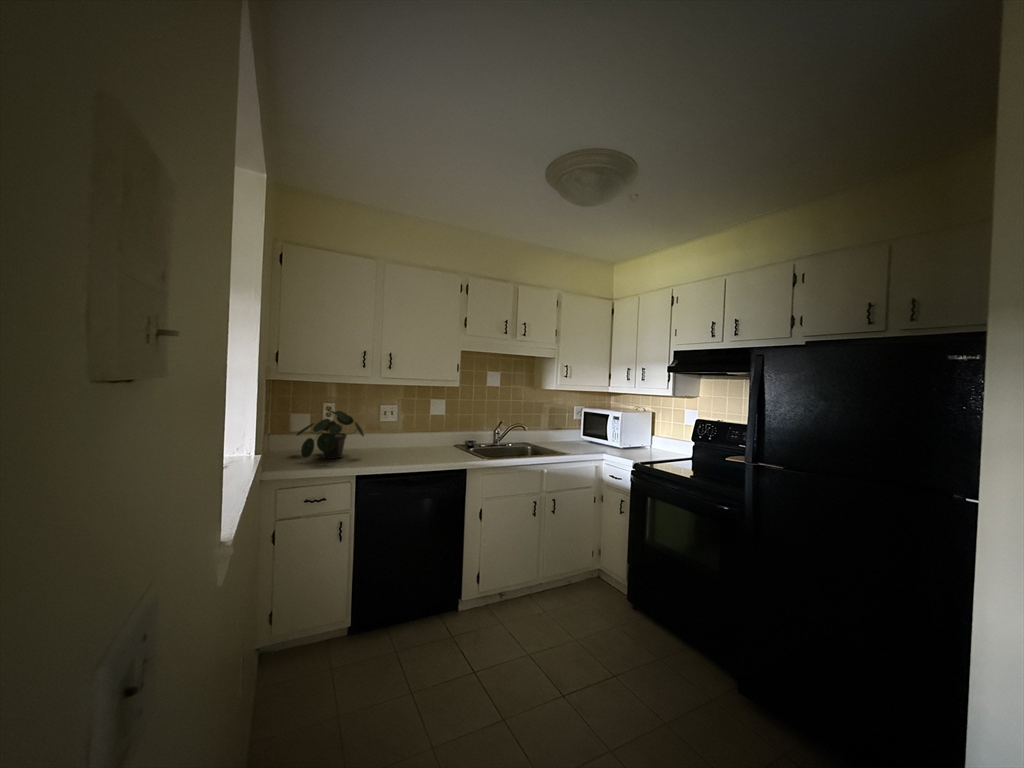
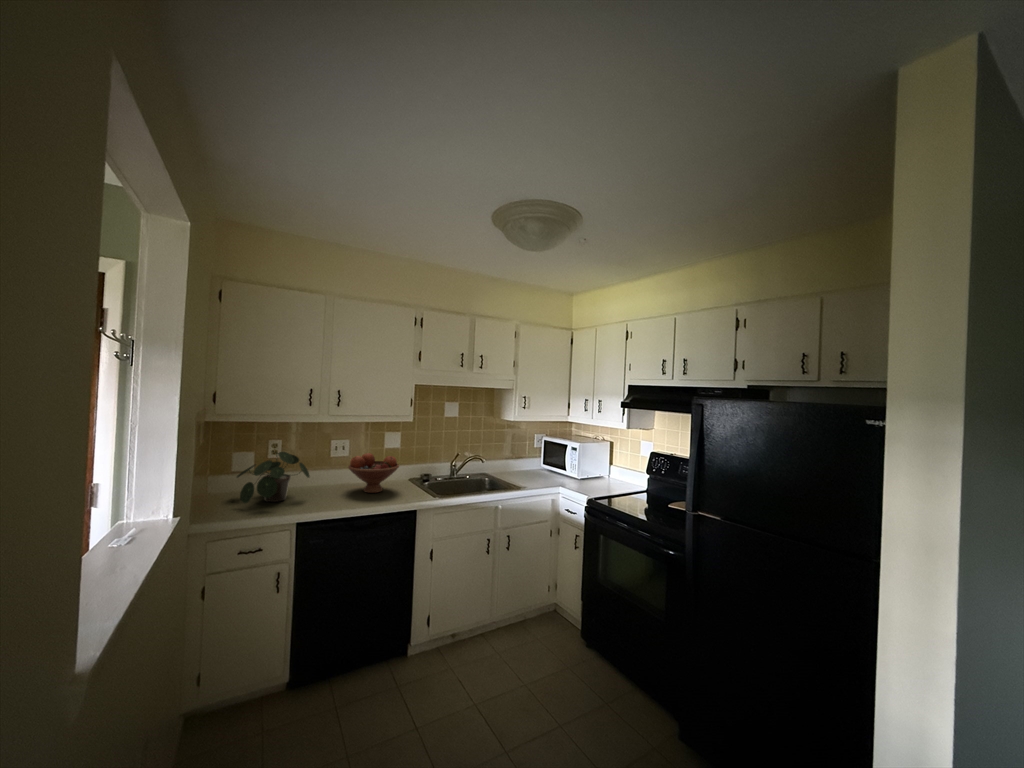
fruit bowl: none [399,417,447,454] -> present [348,453,399,493]

